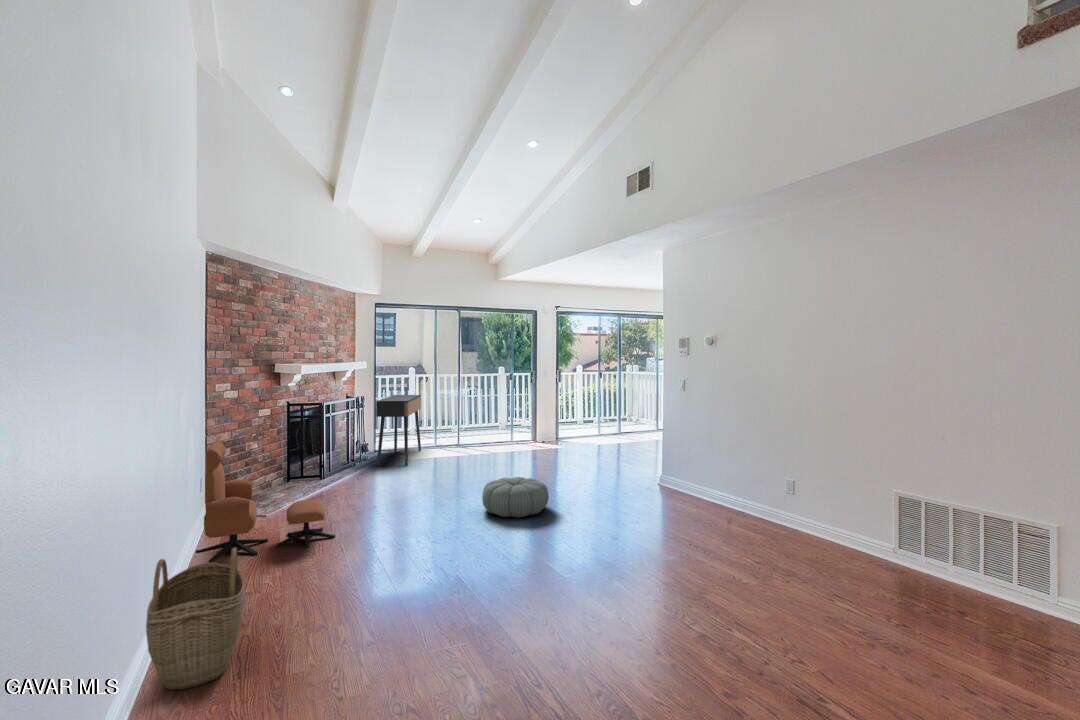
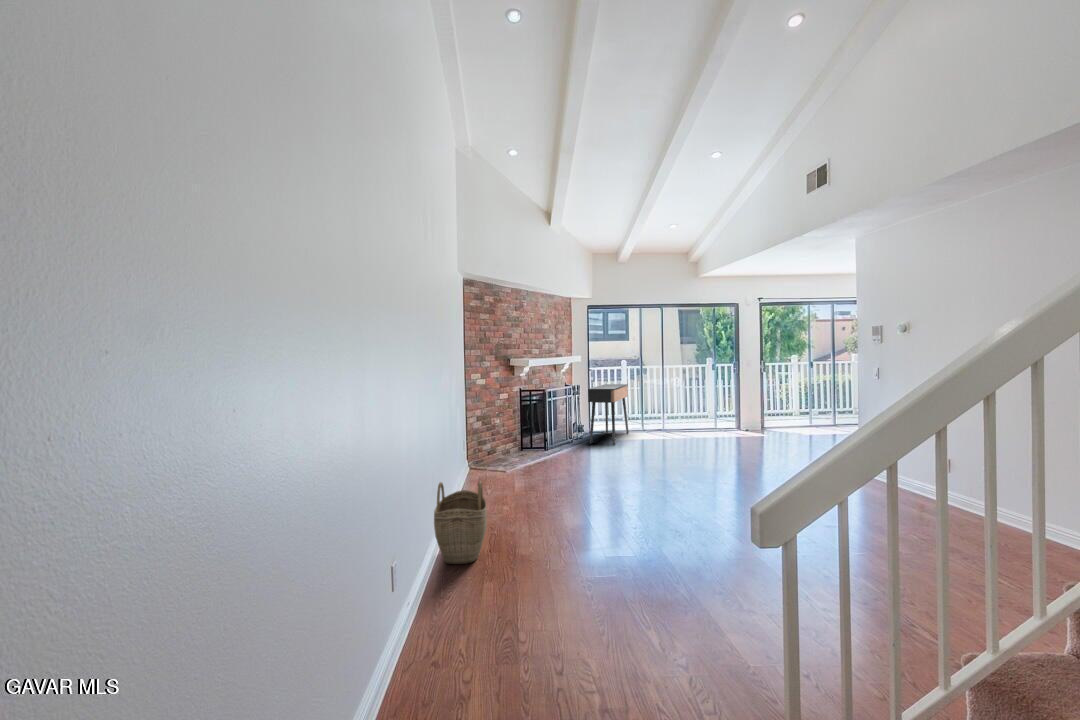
lounge chair: present [196,442,335,563] -> none [461,415,551,498]
pouf: present [482,477,549,517] -> none [672,457,735,492]

